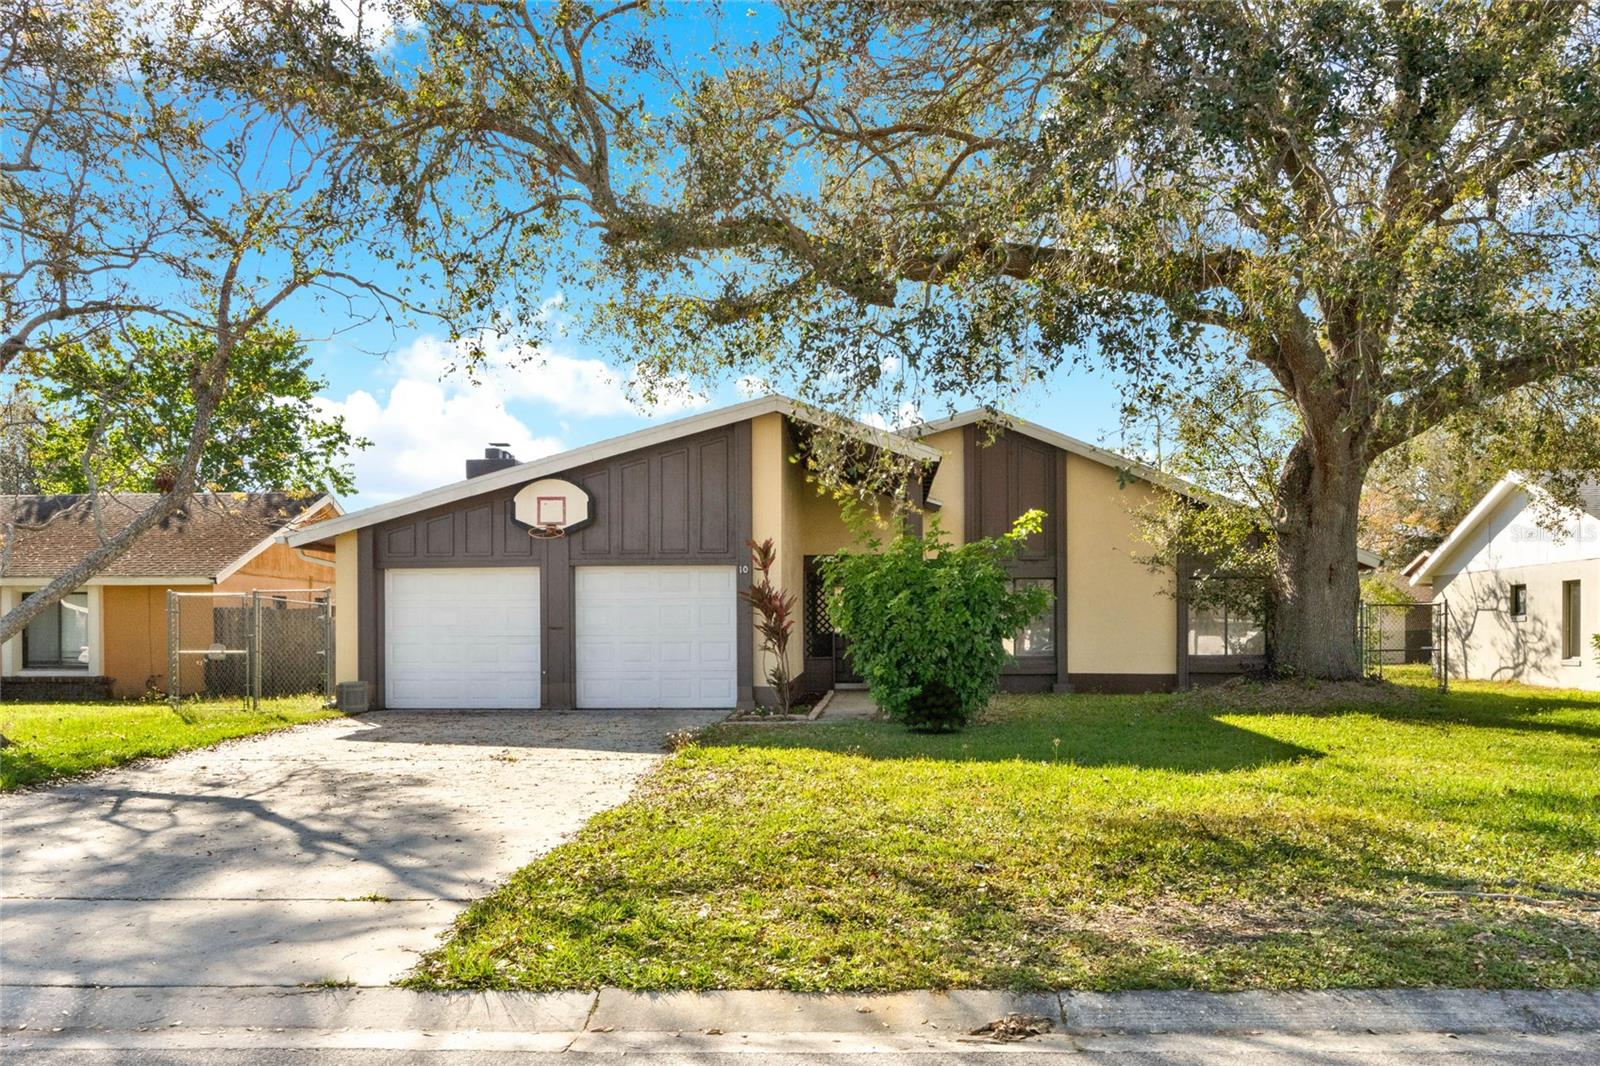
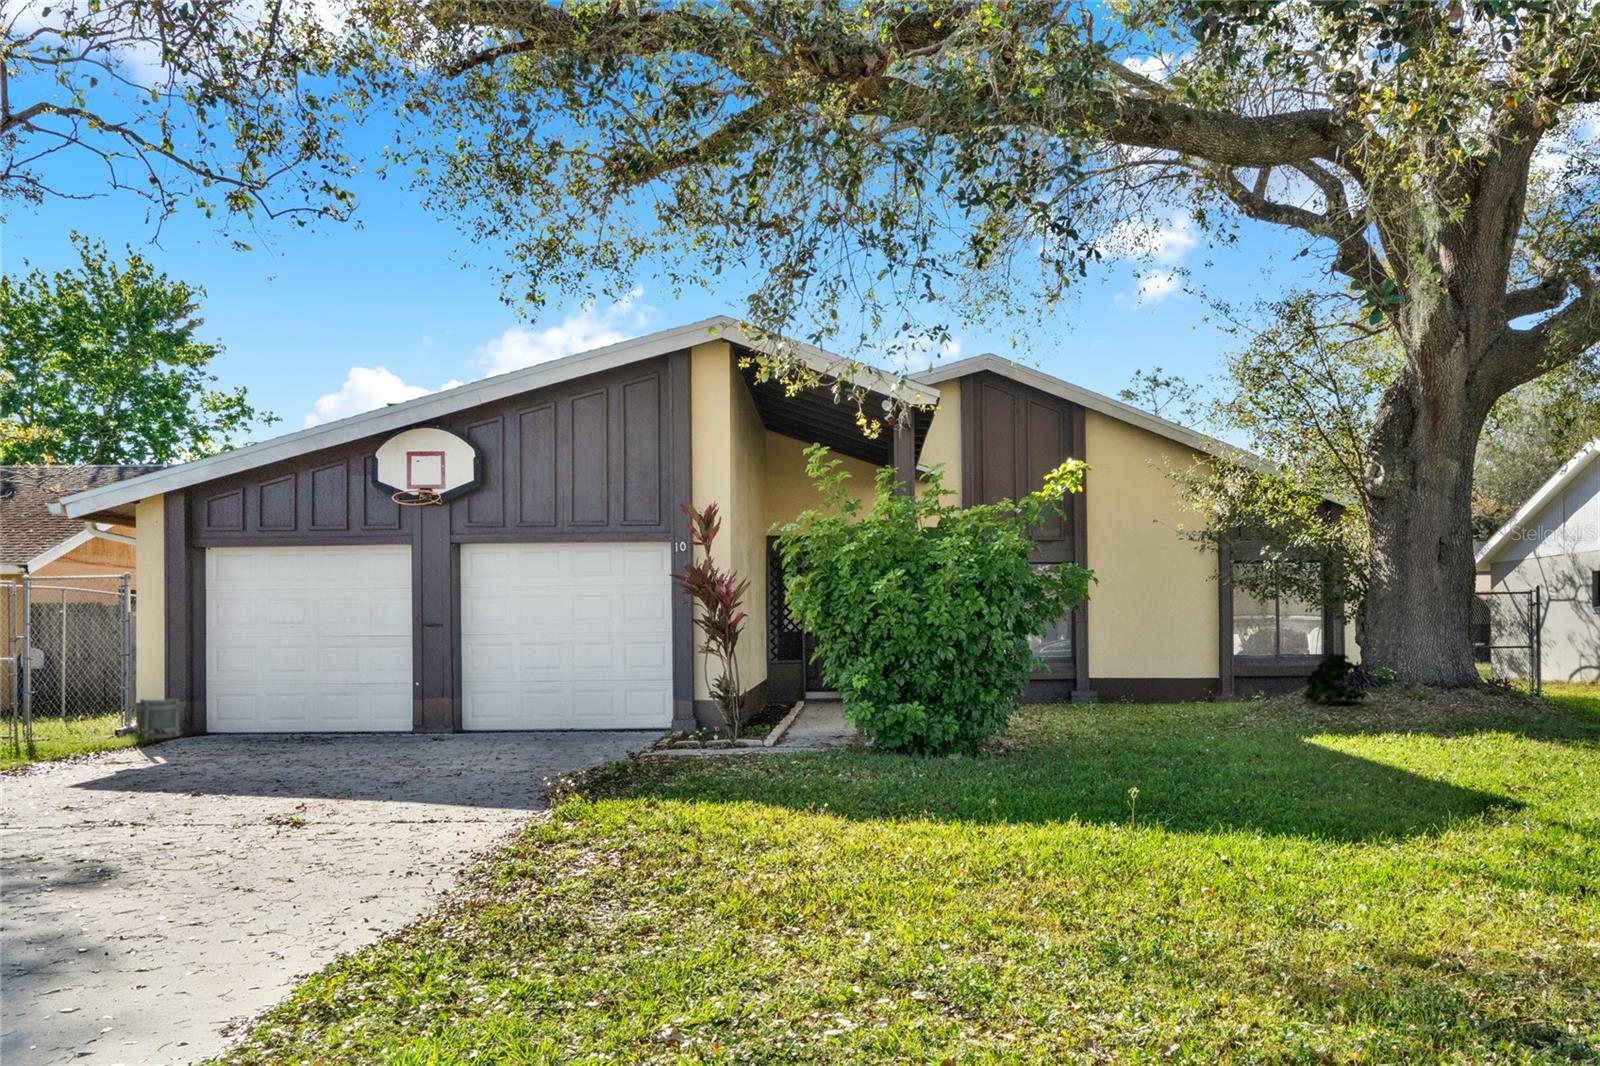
potted plant: present [904,680,966,732] -> present [1305,654,1365,702]

